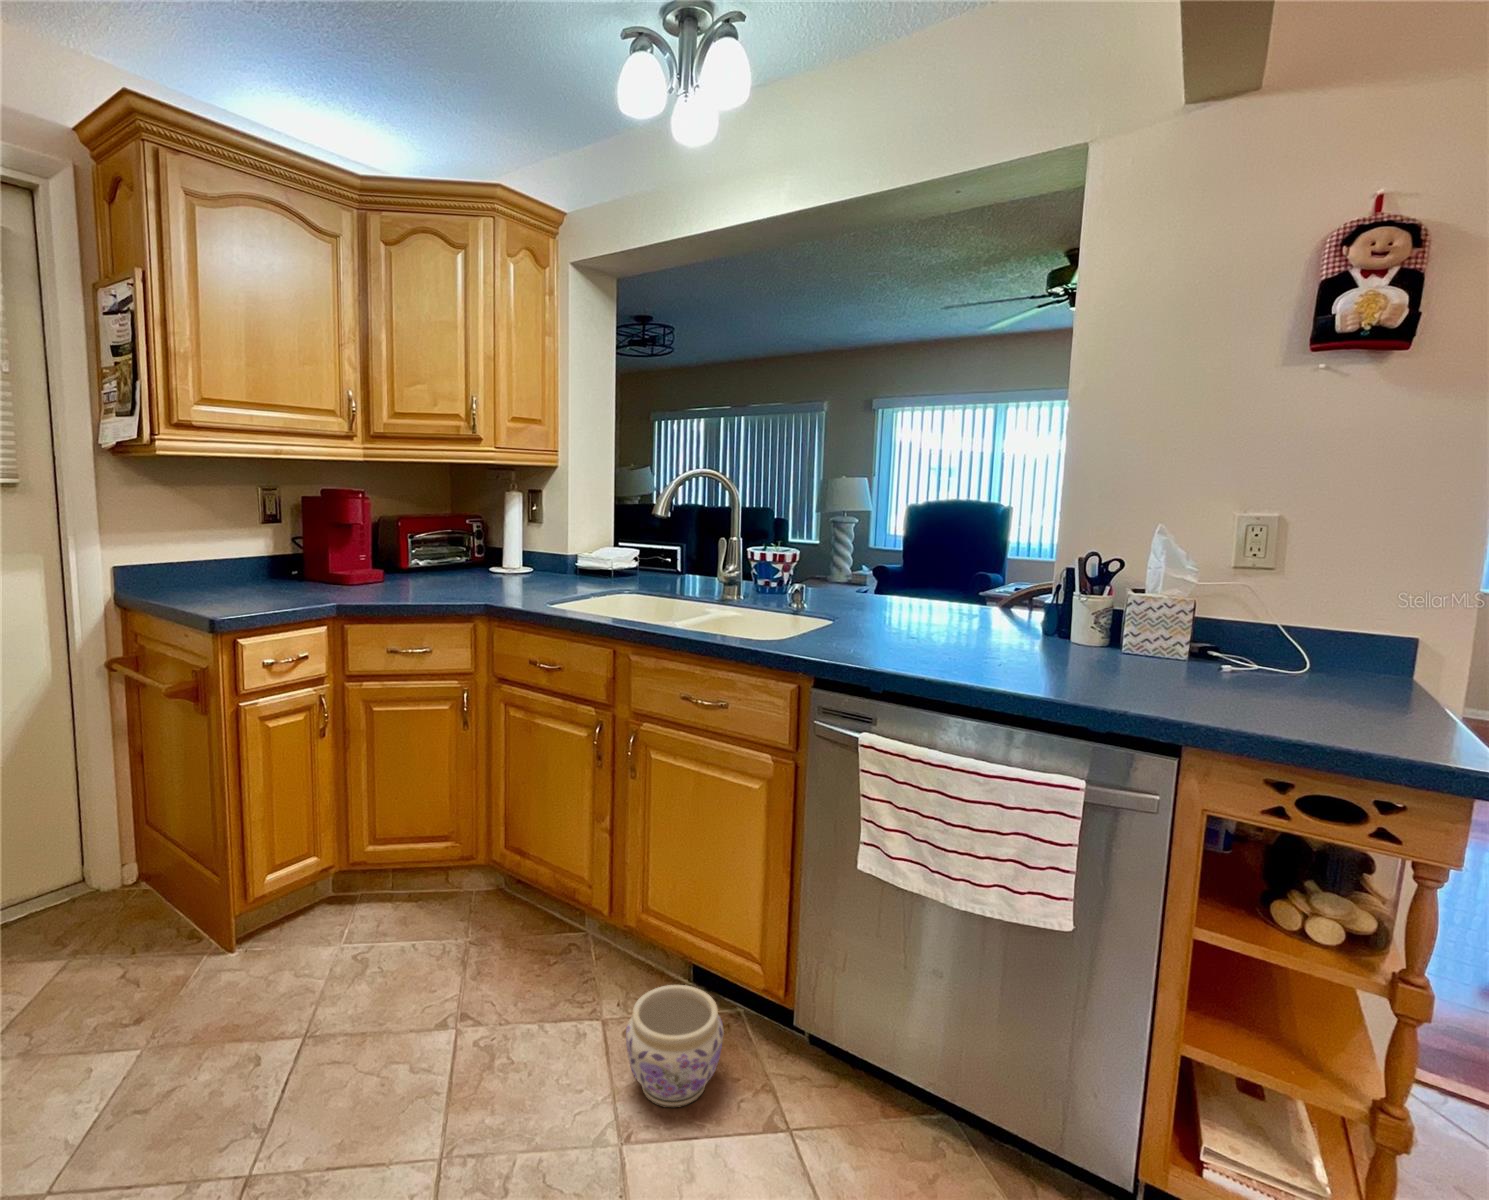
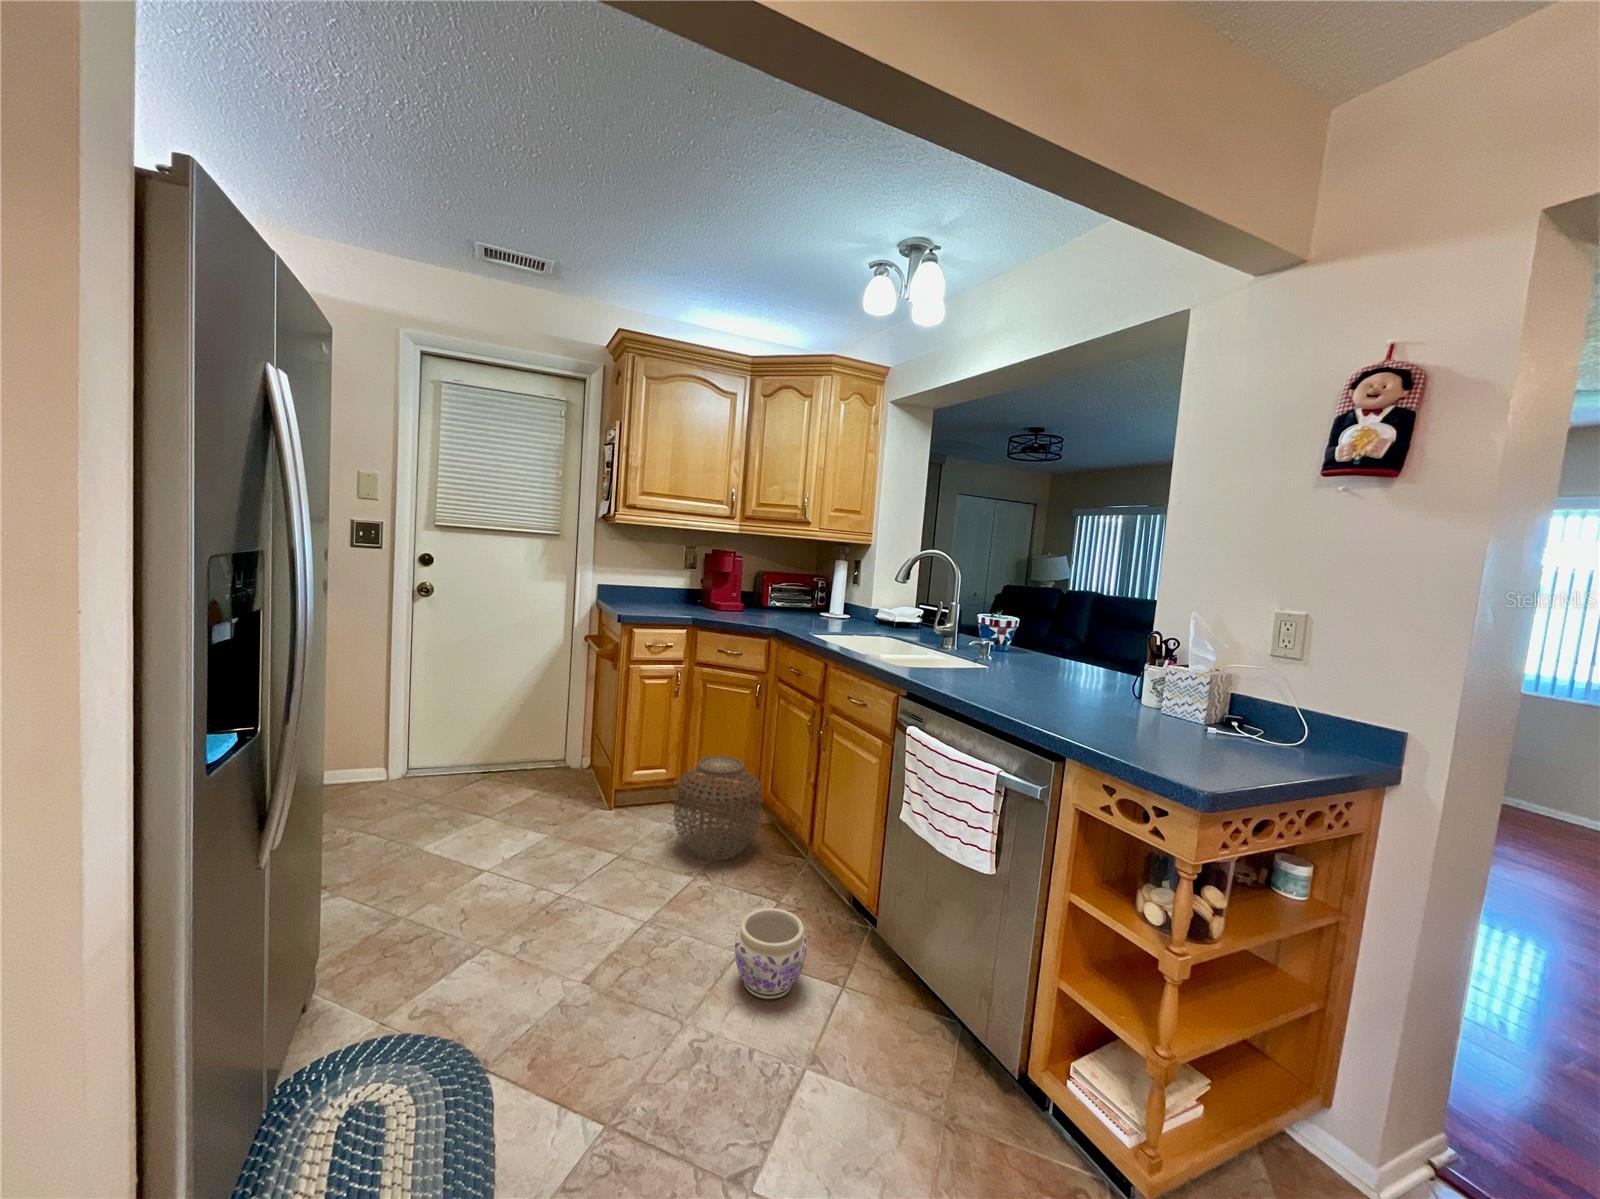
woven basket: none [379,807,518,964] -> present [674,756,762,860]

